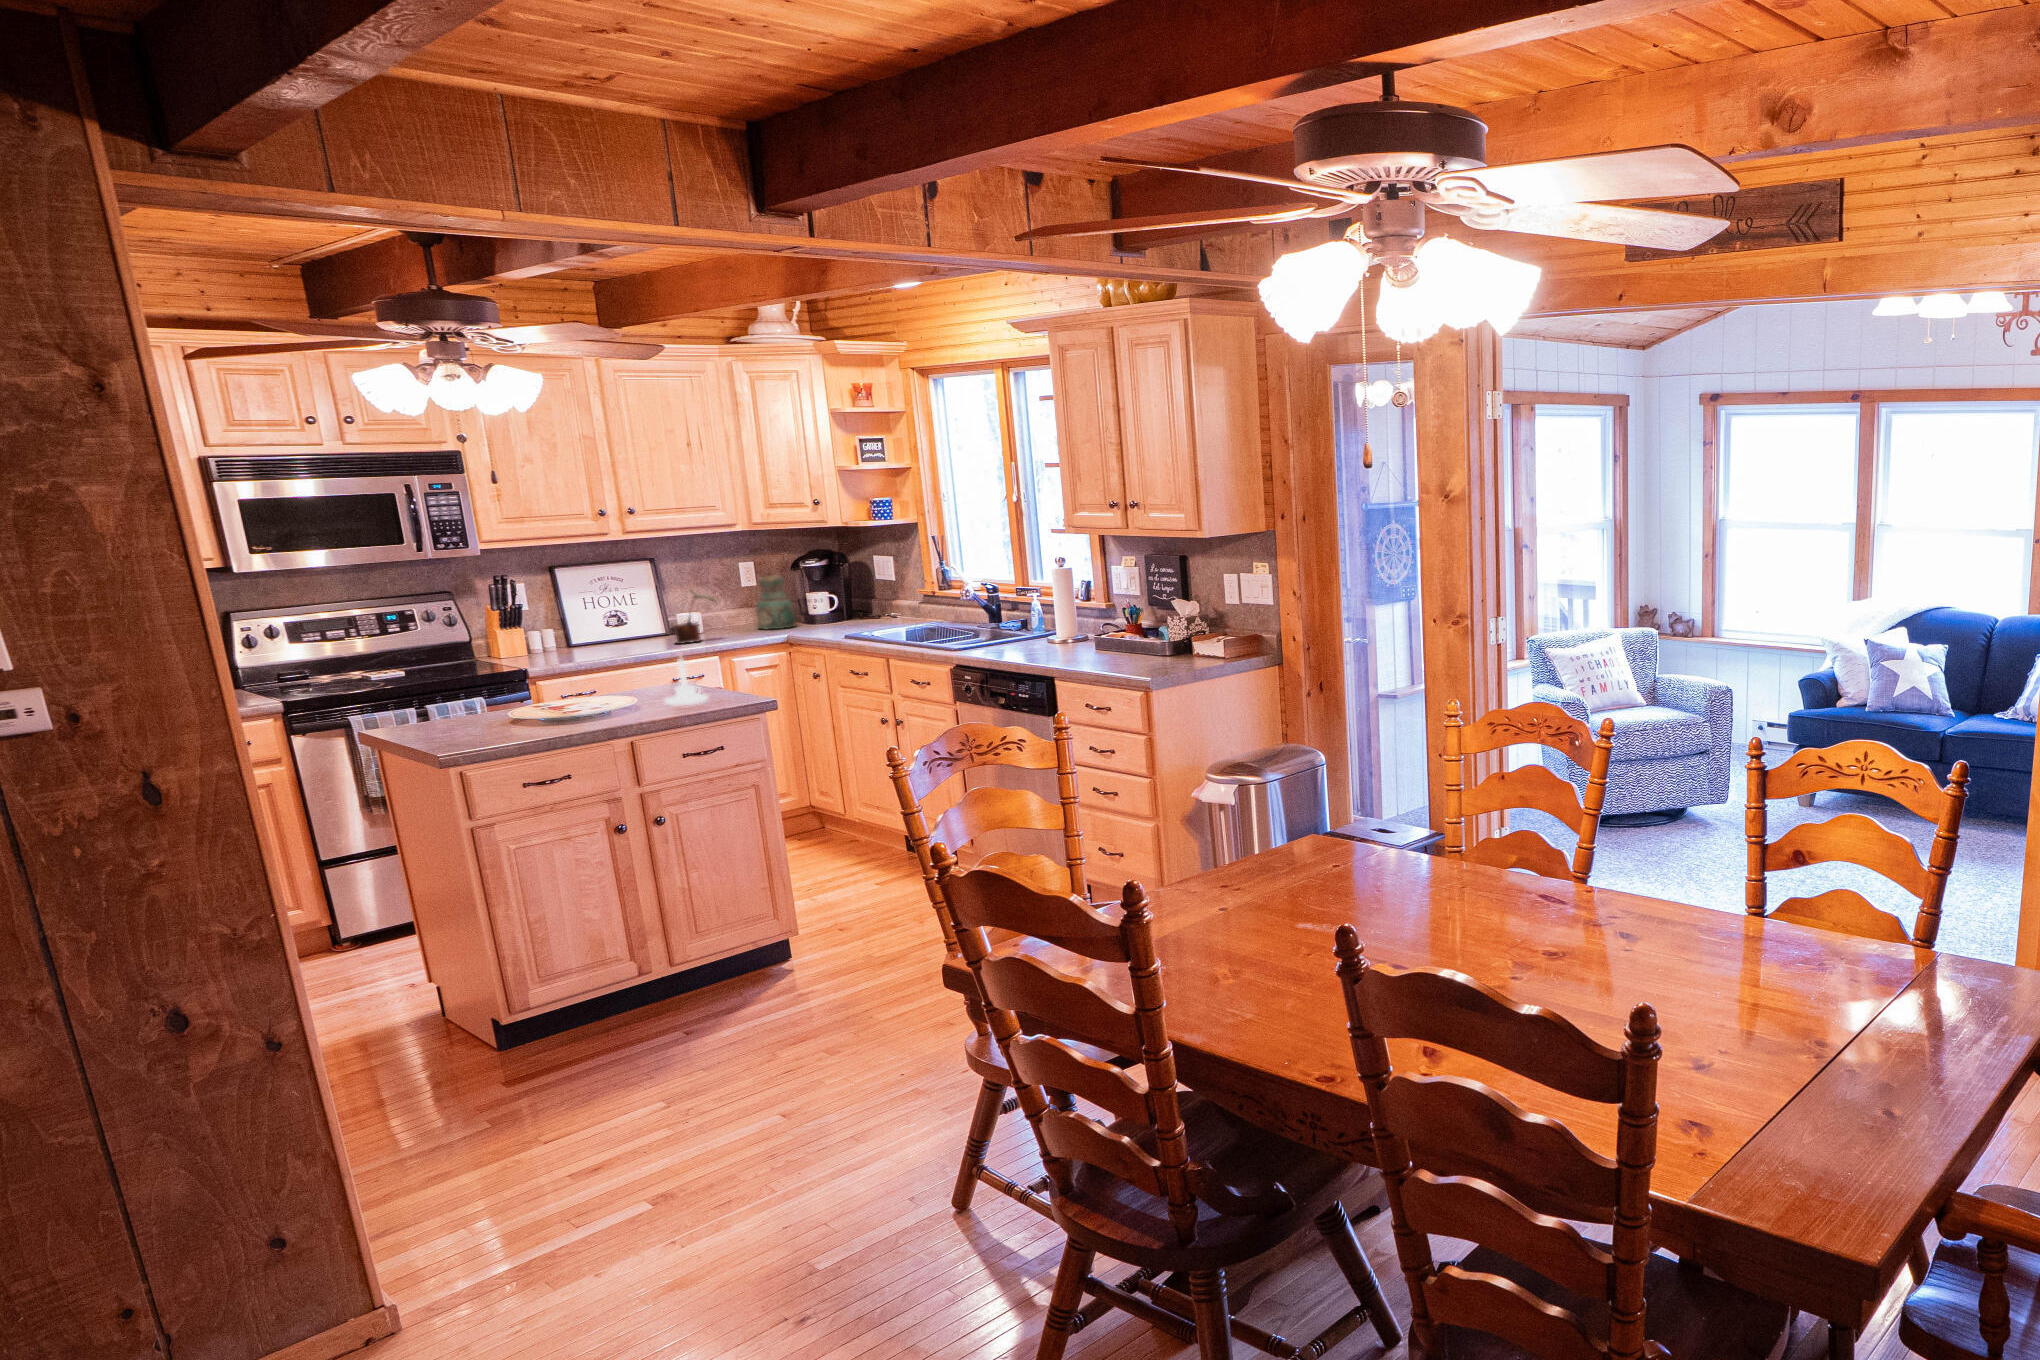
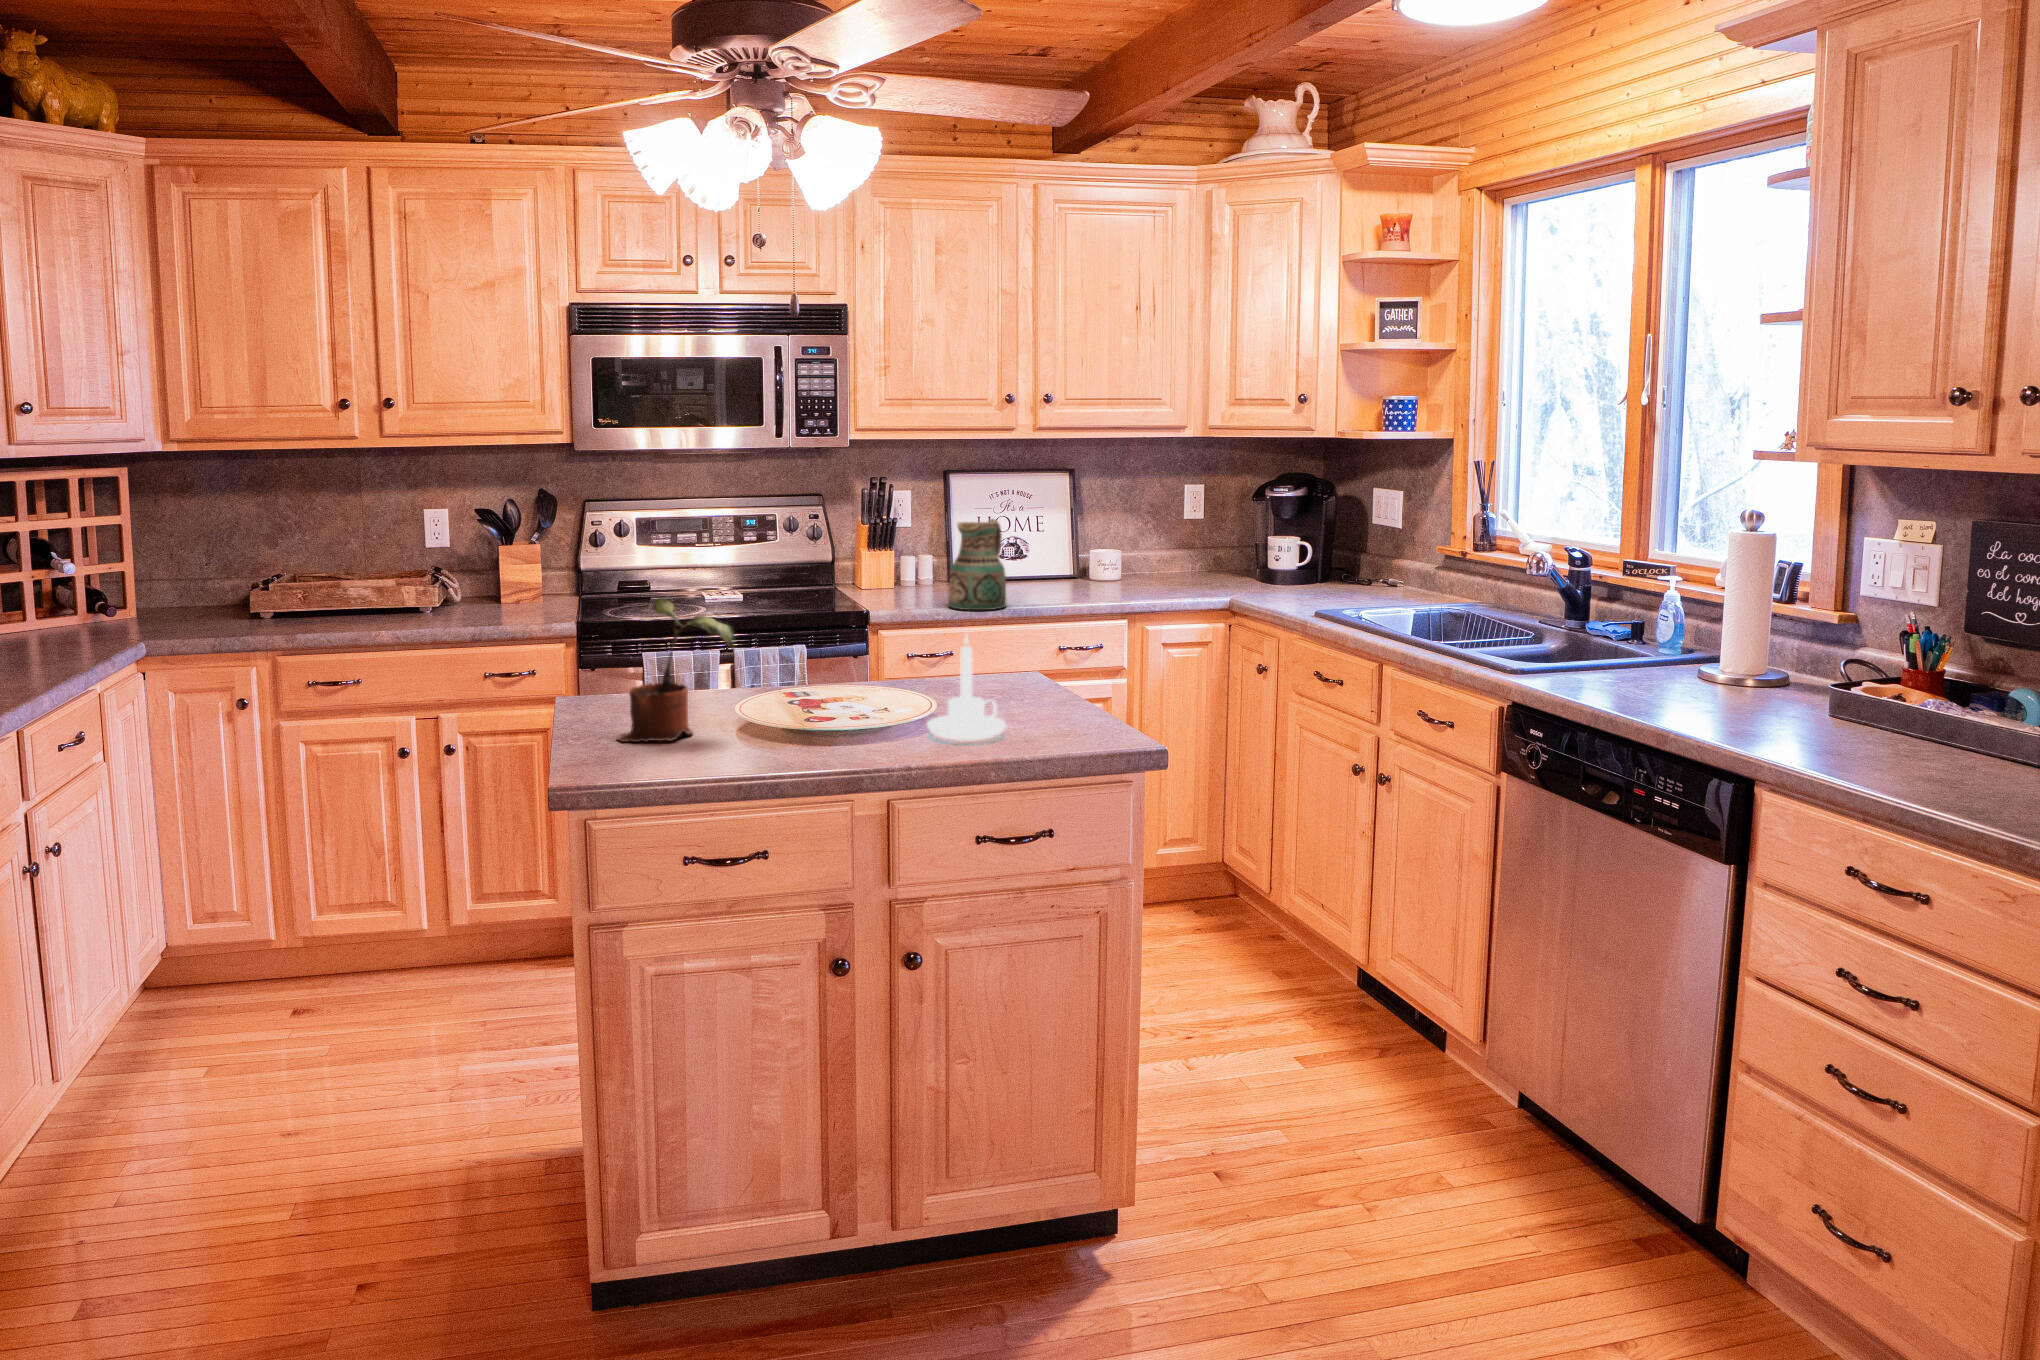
ceramic pitcher: present [756,575,796,629] -> present [948,519,1006,610]
potted plant: present [675,590,715,644] -> present [618,598,735,742]

